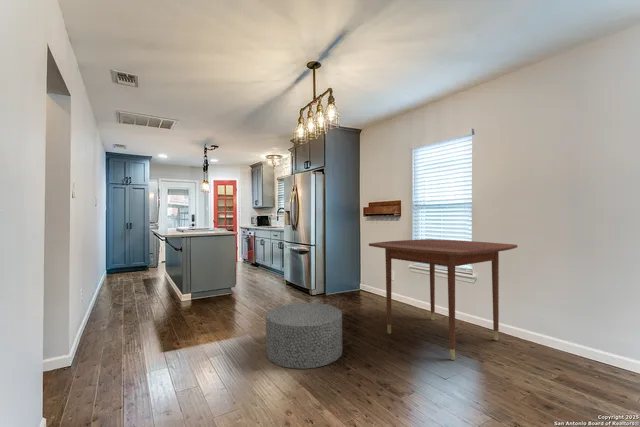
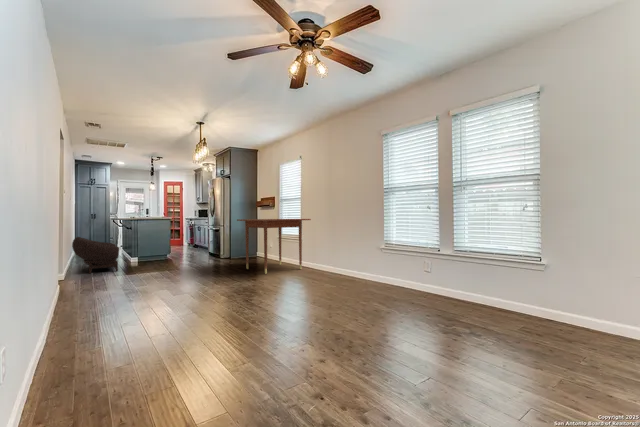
armchair: none [85,274,166,345] -> present [72,237,119,273]
ottoman: present [266,303,342,369] -> none [172,252,214,277]

